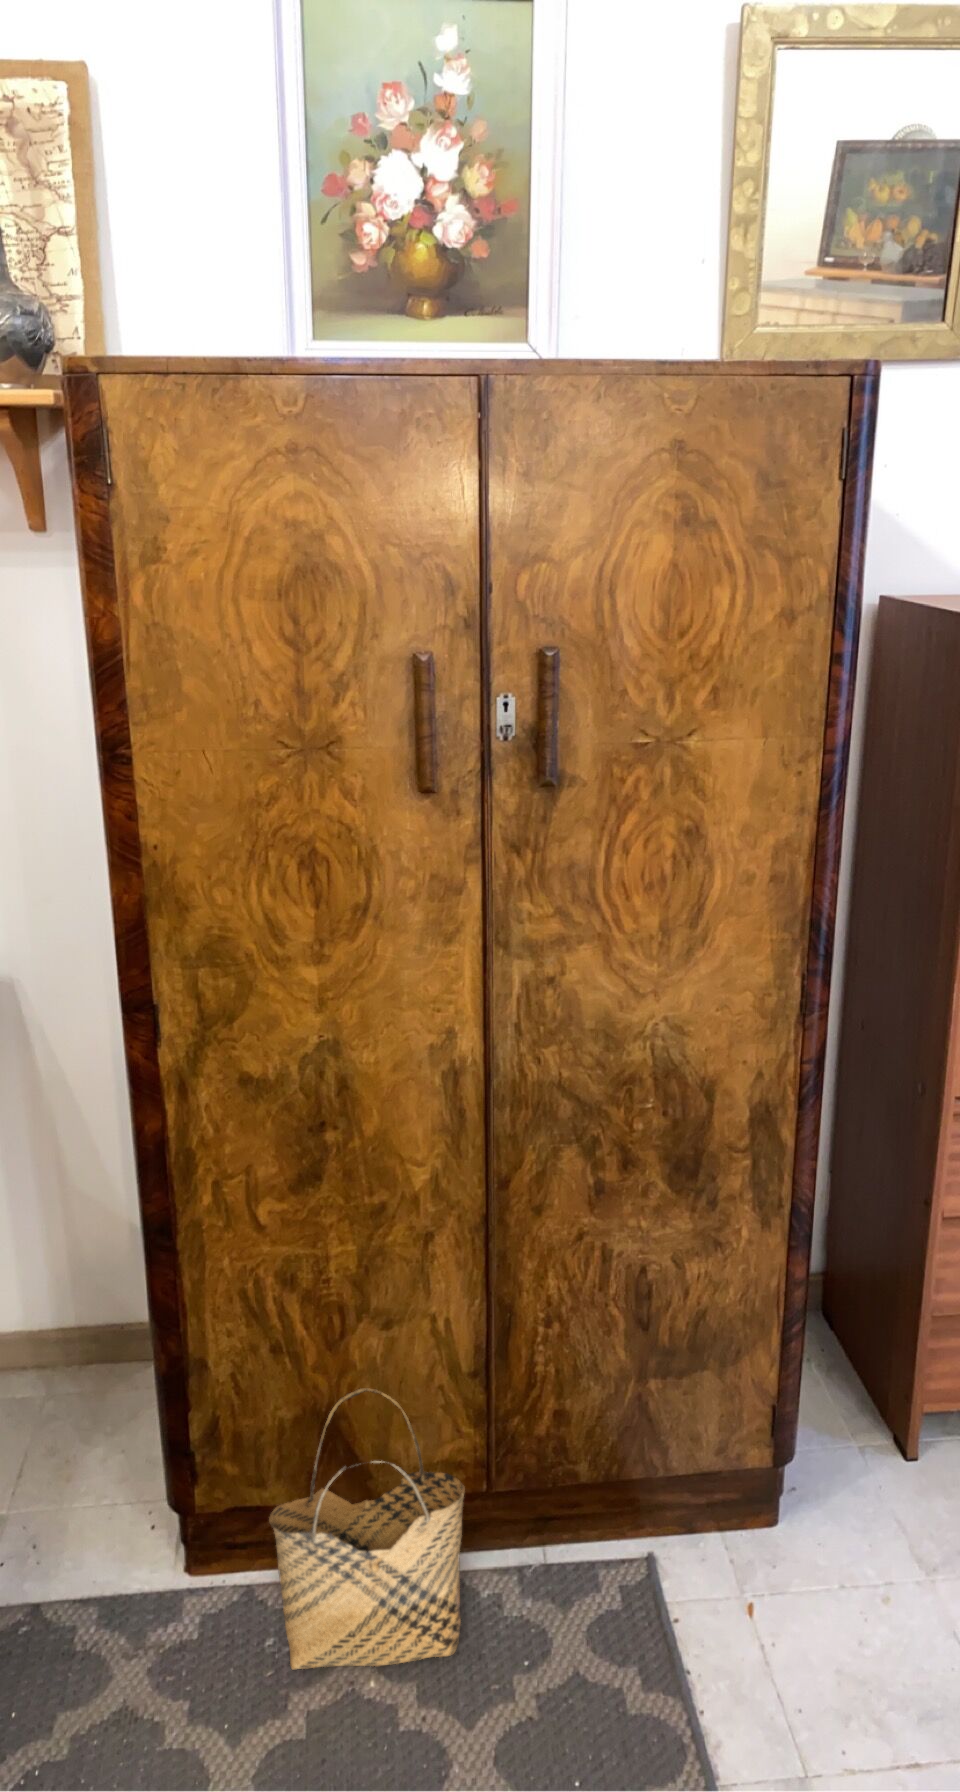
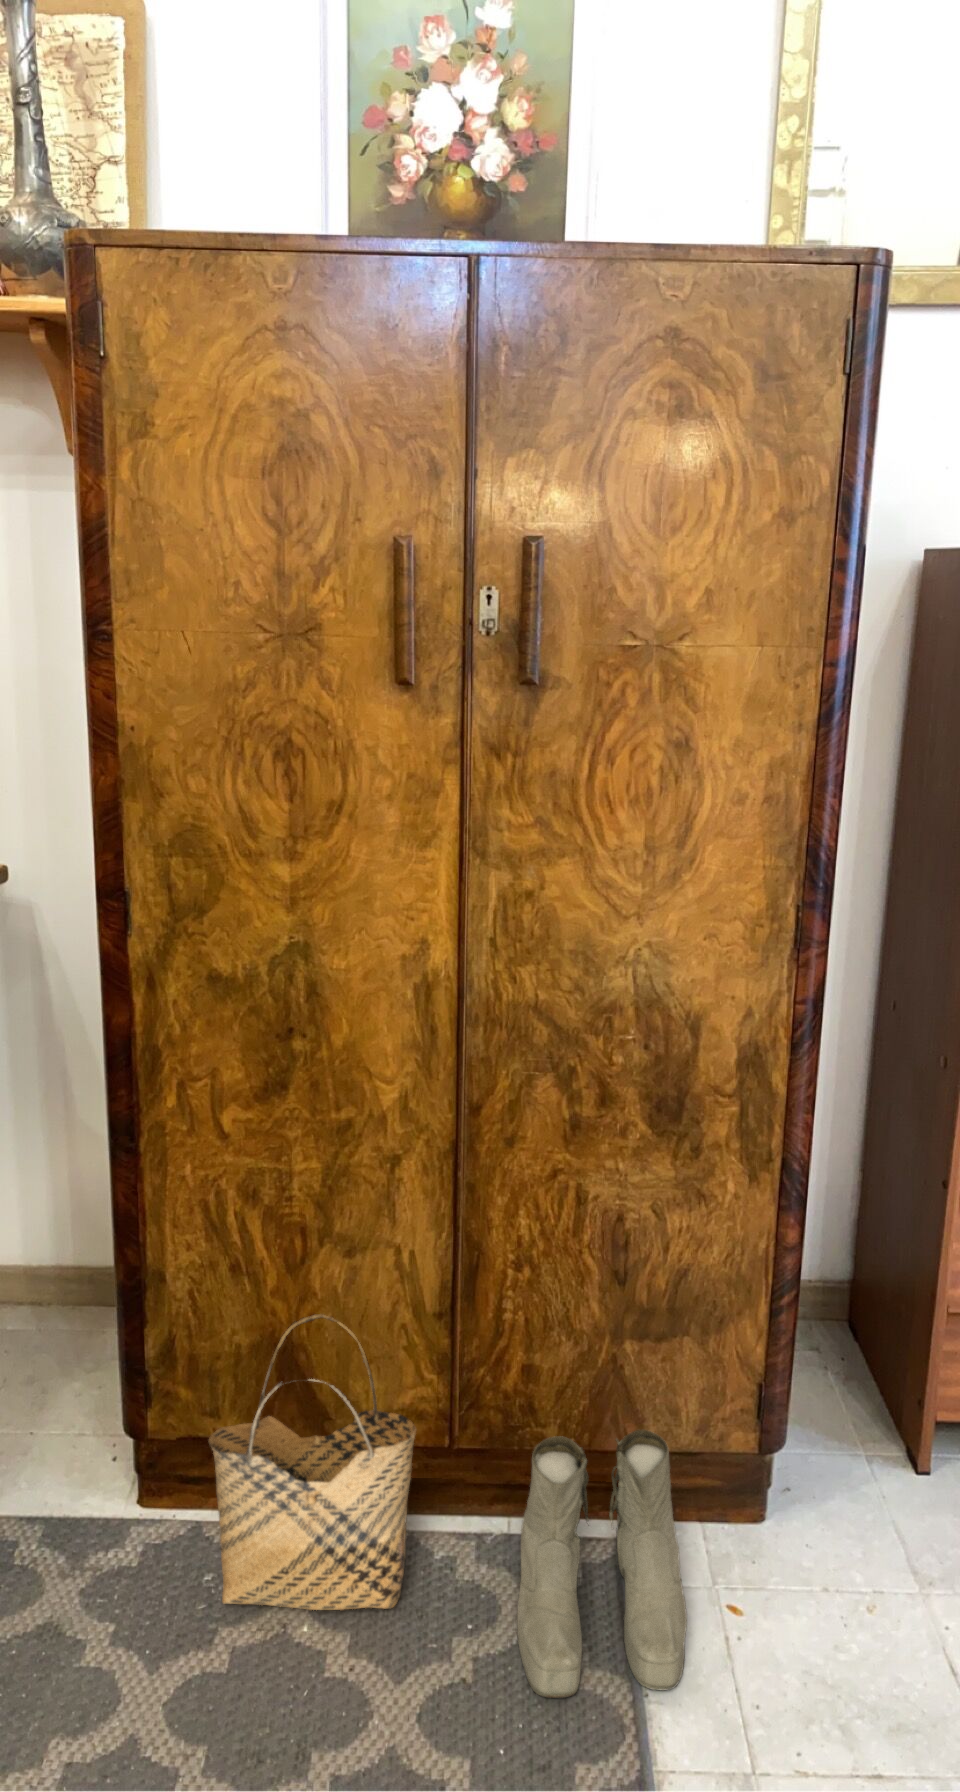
boots: none [567,1464,729,1726] -> present [517,1430,687,1698]

